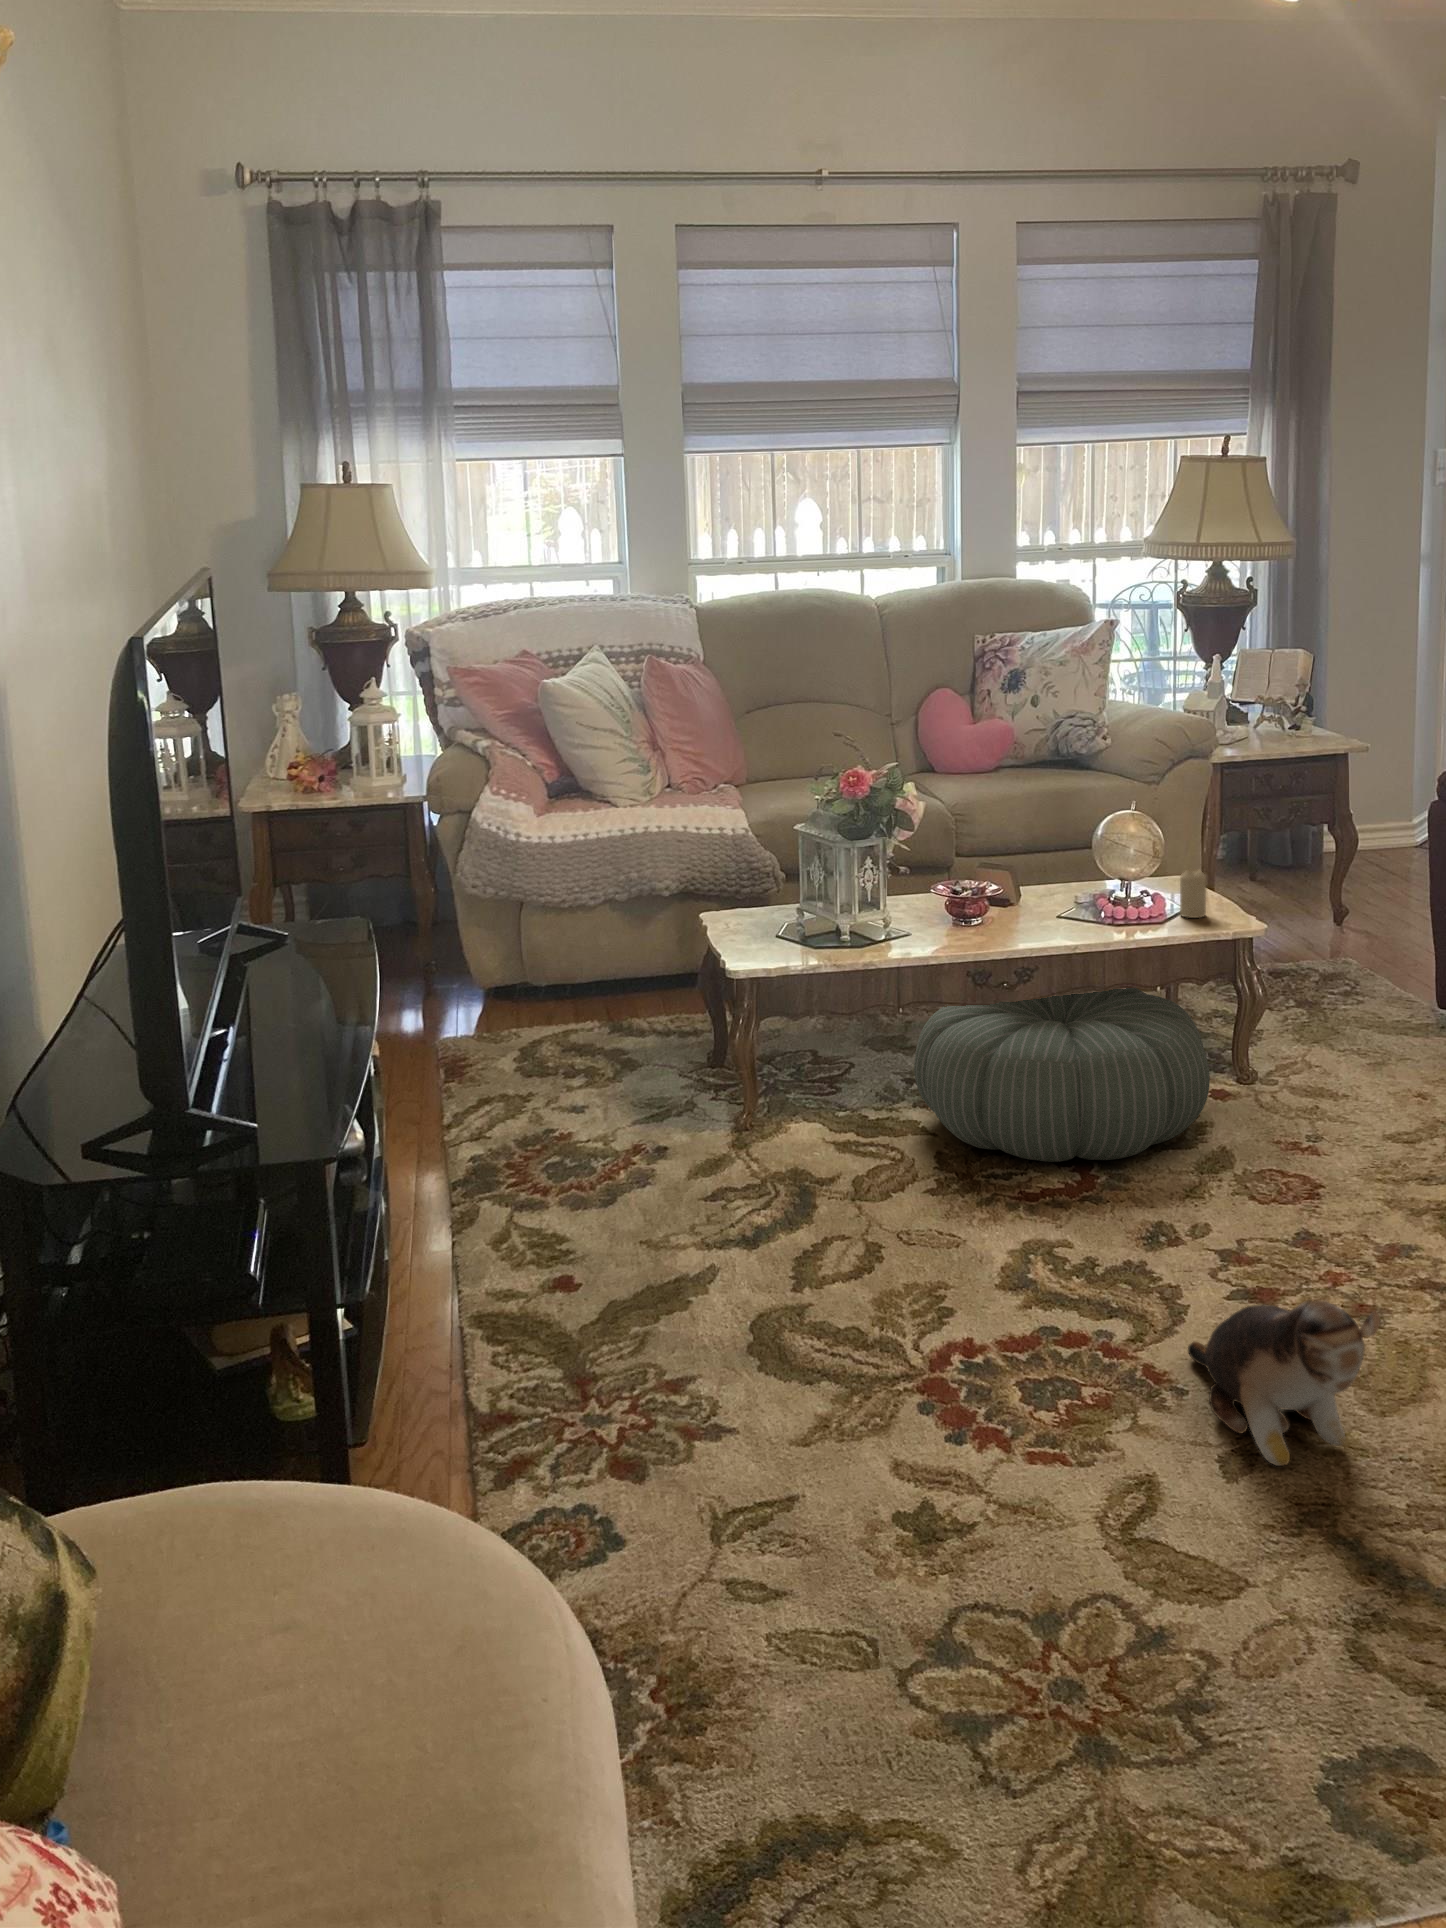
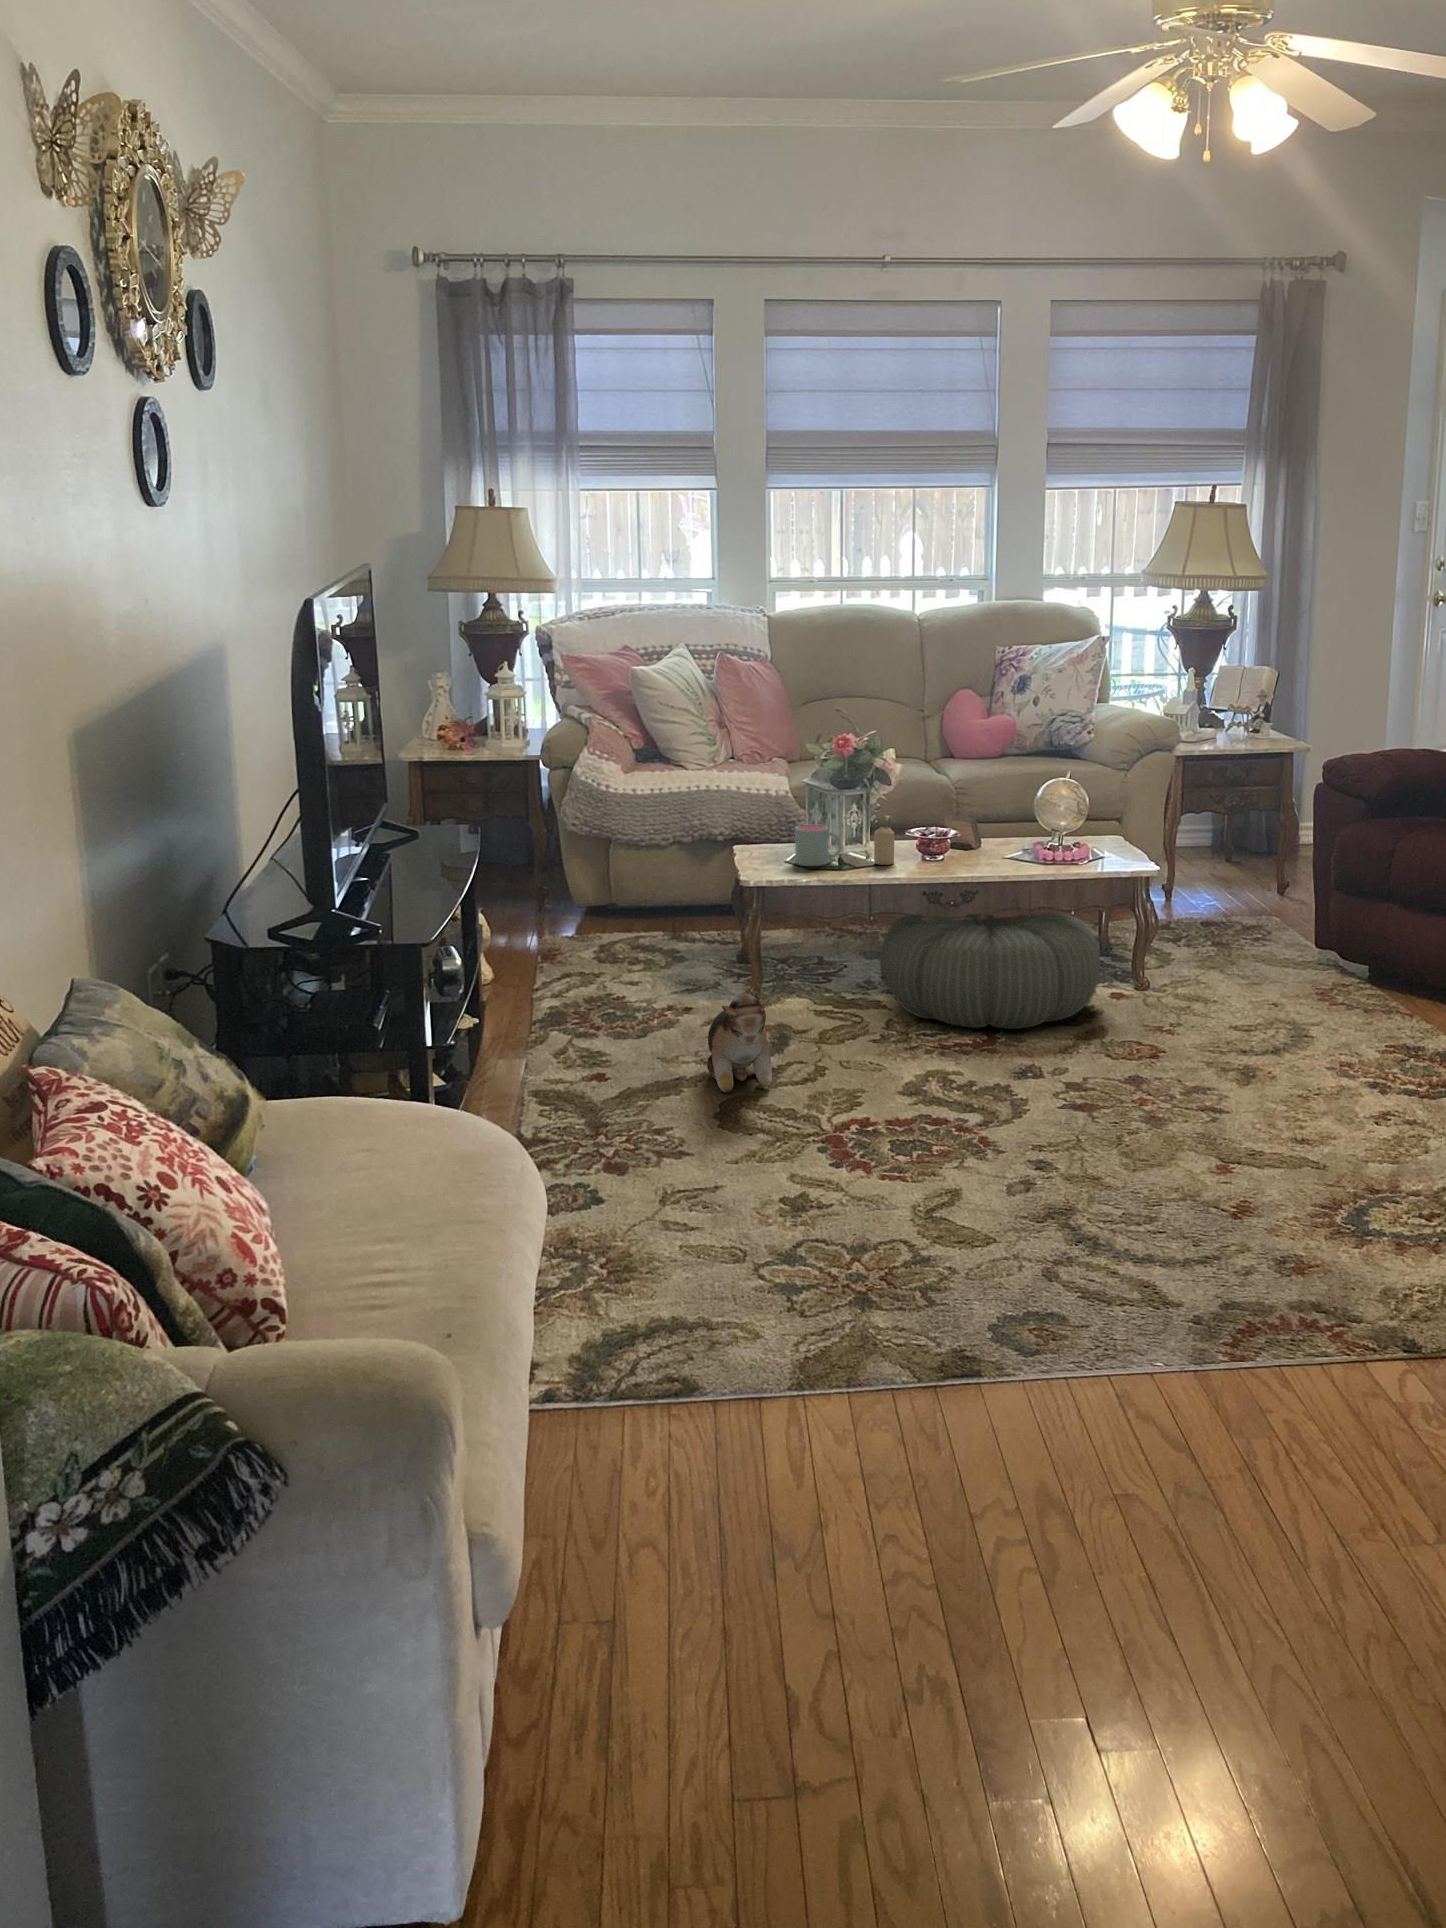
candle: present [1180,869,1206,918] -> present [874,827,894,865]
mug: none [793,891,857,948] -> present [795,824,842,866]
plush toy: present [1188,1299,1380,1466] -> present [707,993,772,1092]

